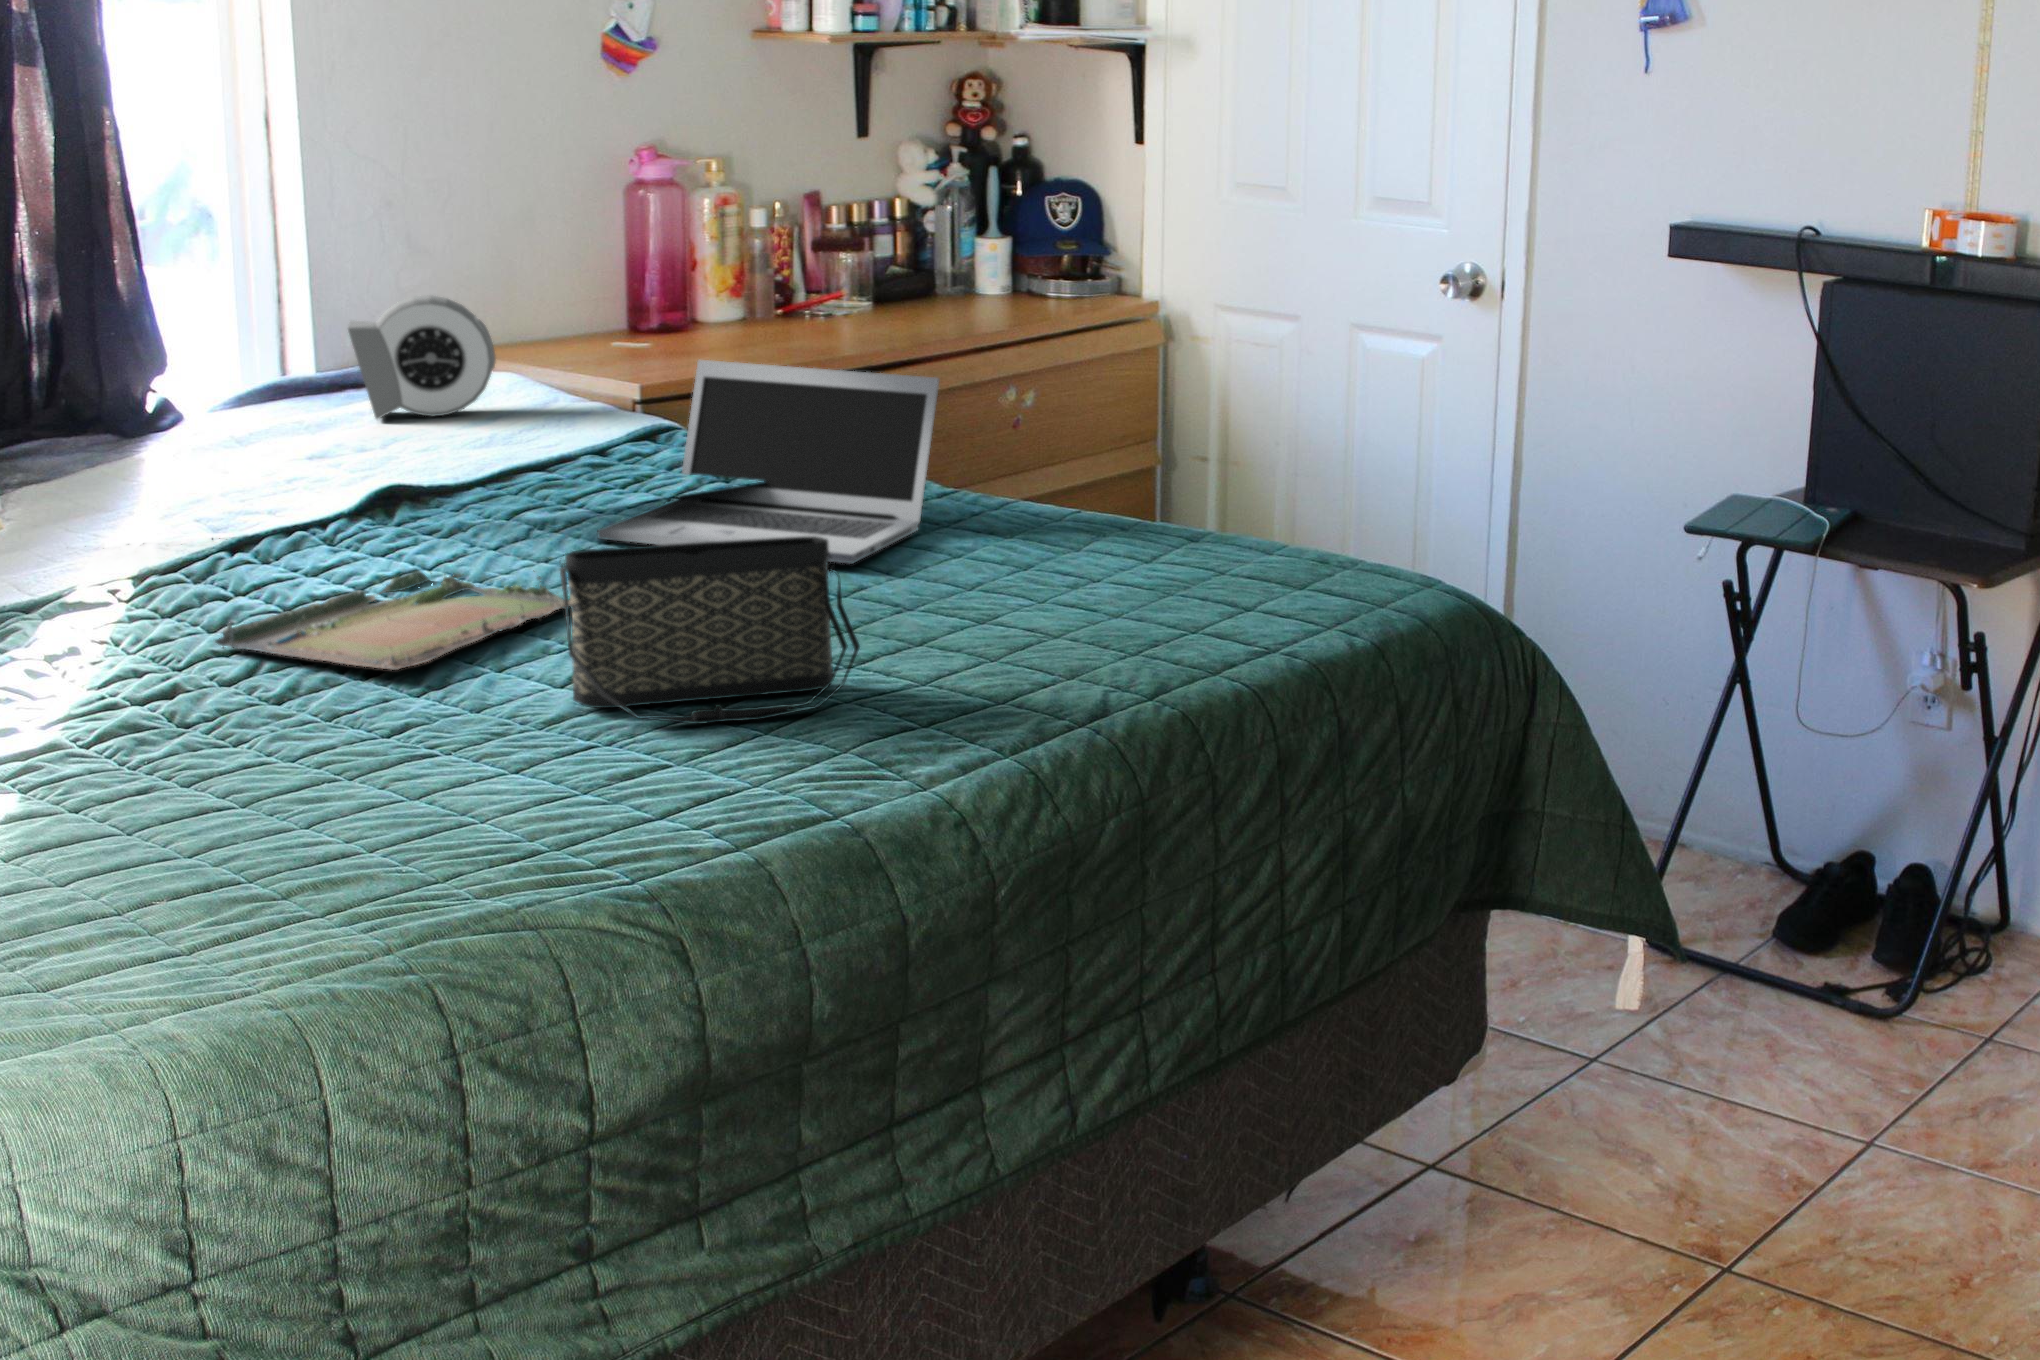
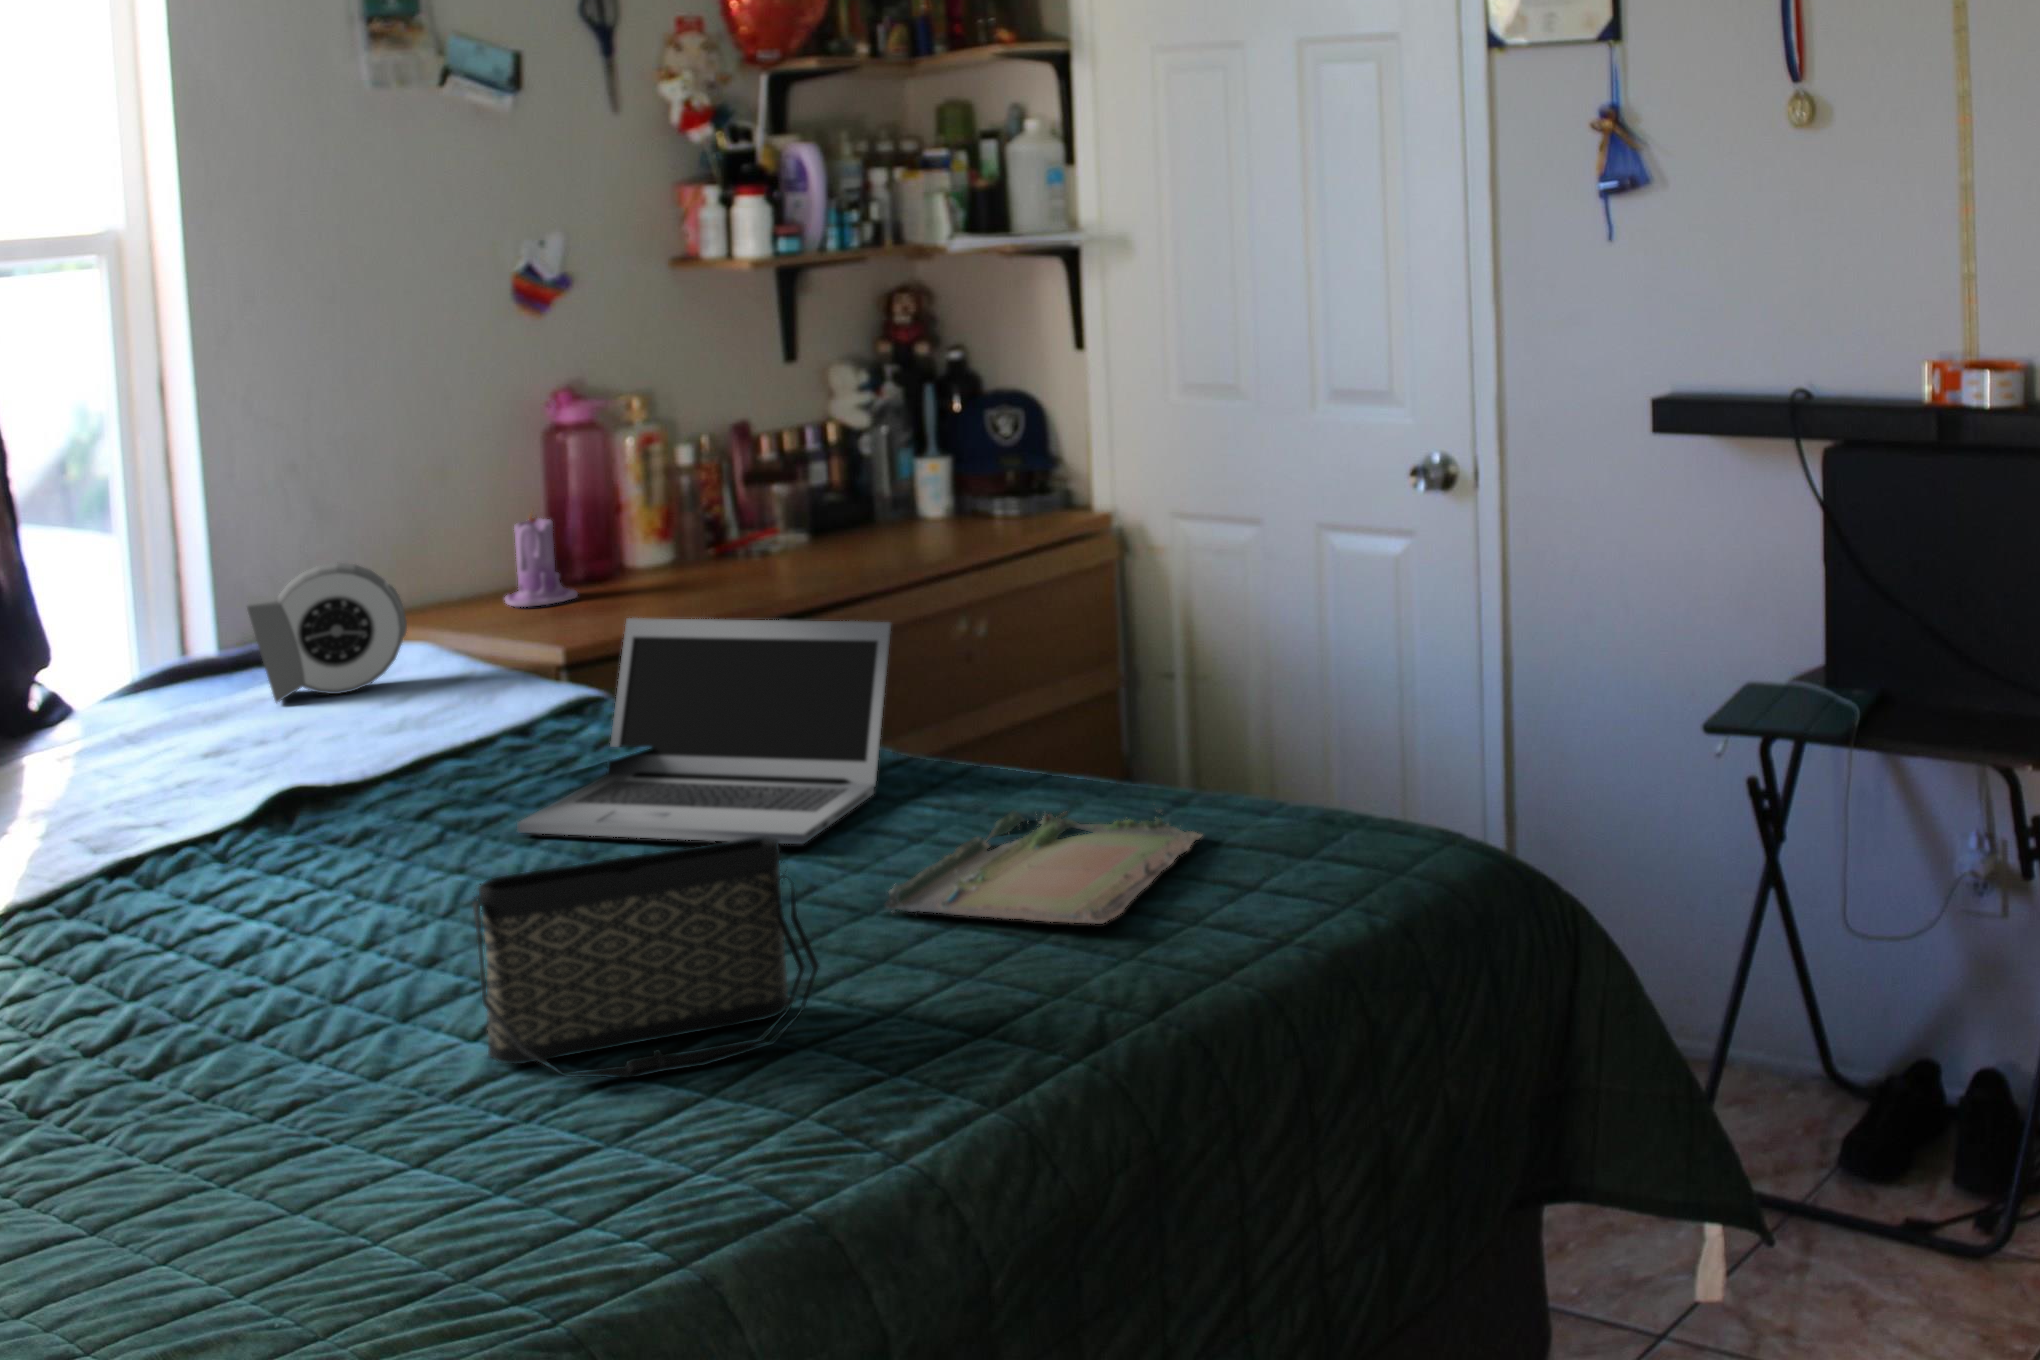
candle: none [585,264,654,357] -> present [505,514,578,607]
tray: present [216,570,571,670] -> present [885,810,1202,924]

